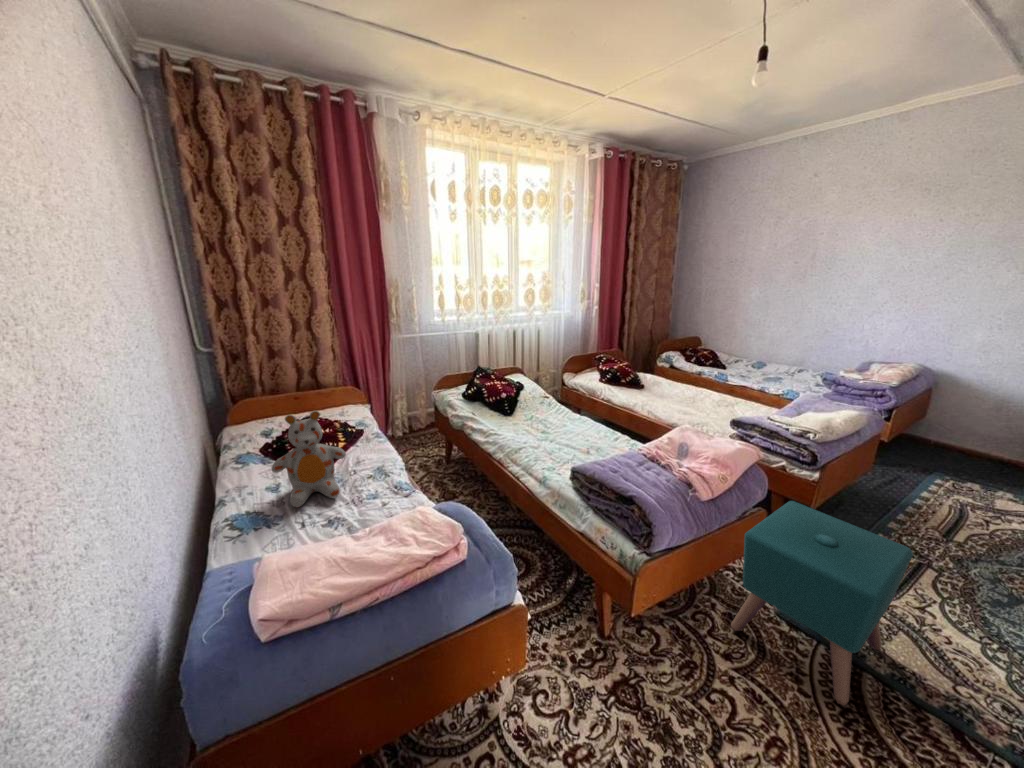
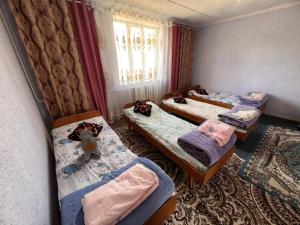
ottoman: present [731,501,913,706] -> none [227,143,283,204]

